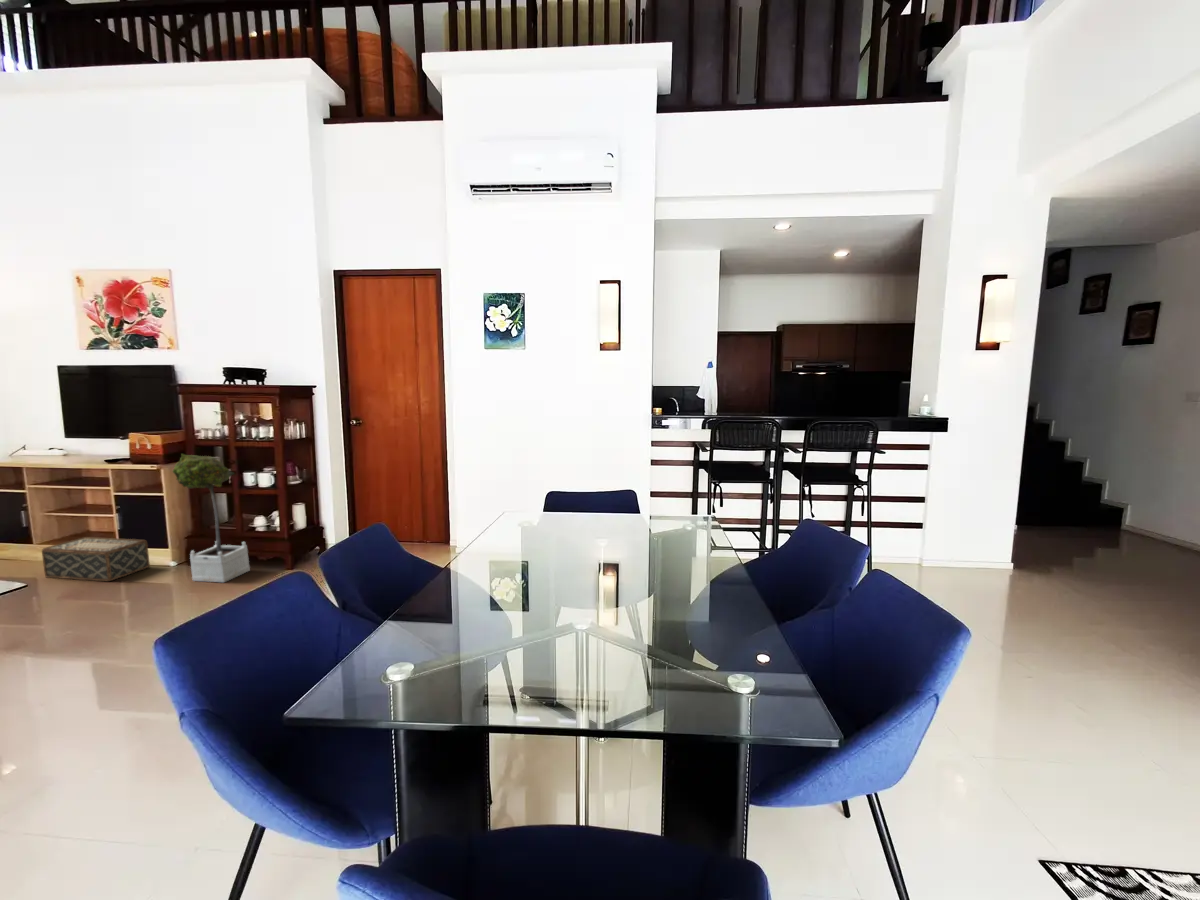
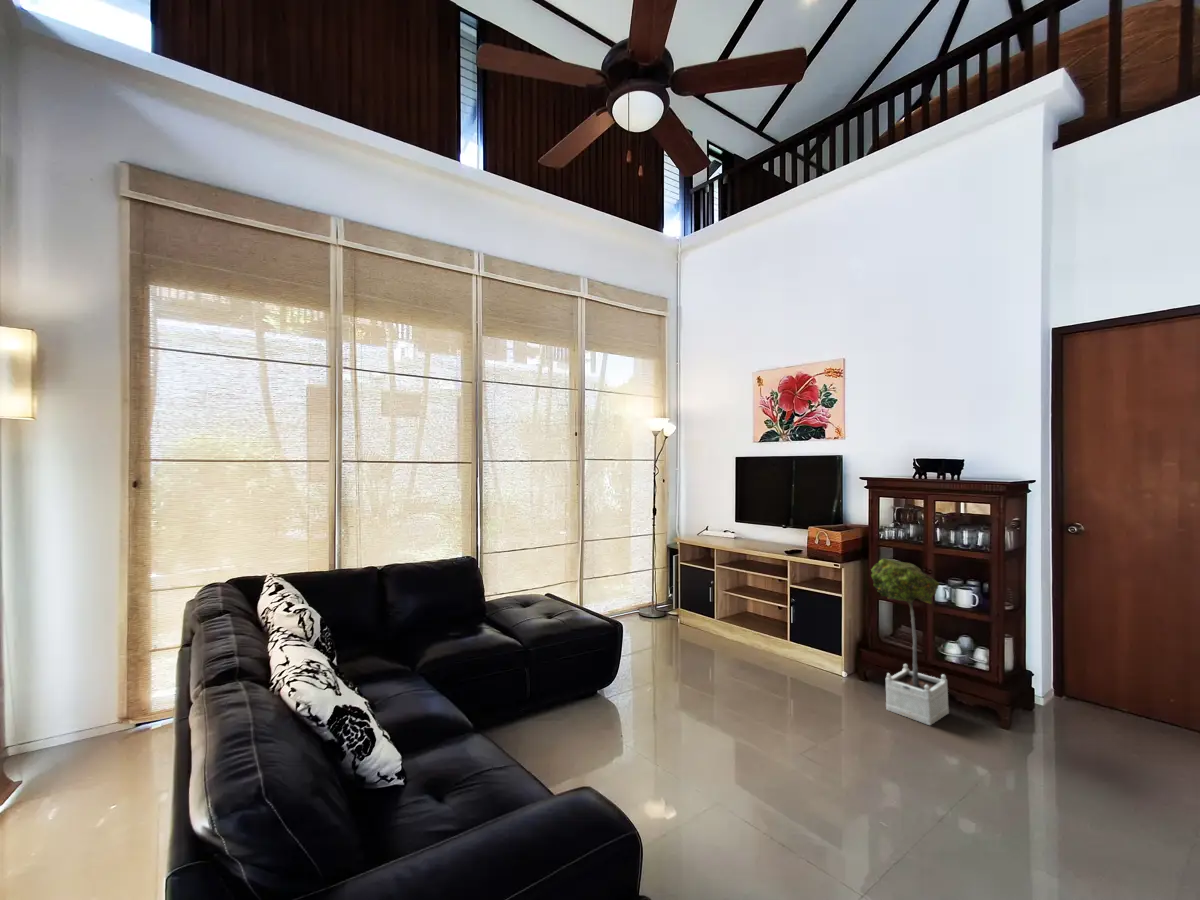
woven basket: present [42,537,150,581] -> none [736,625,824,683]

